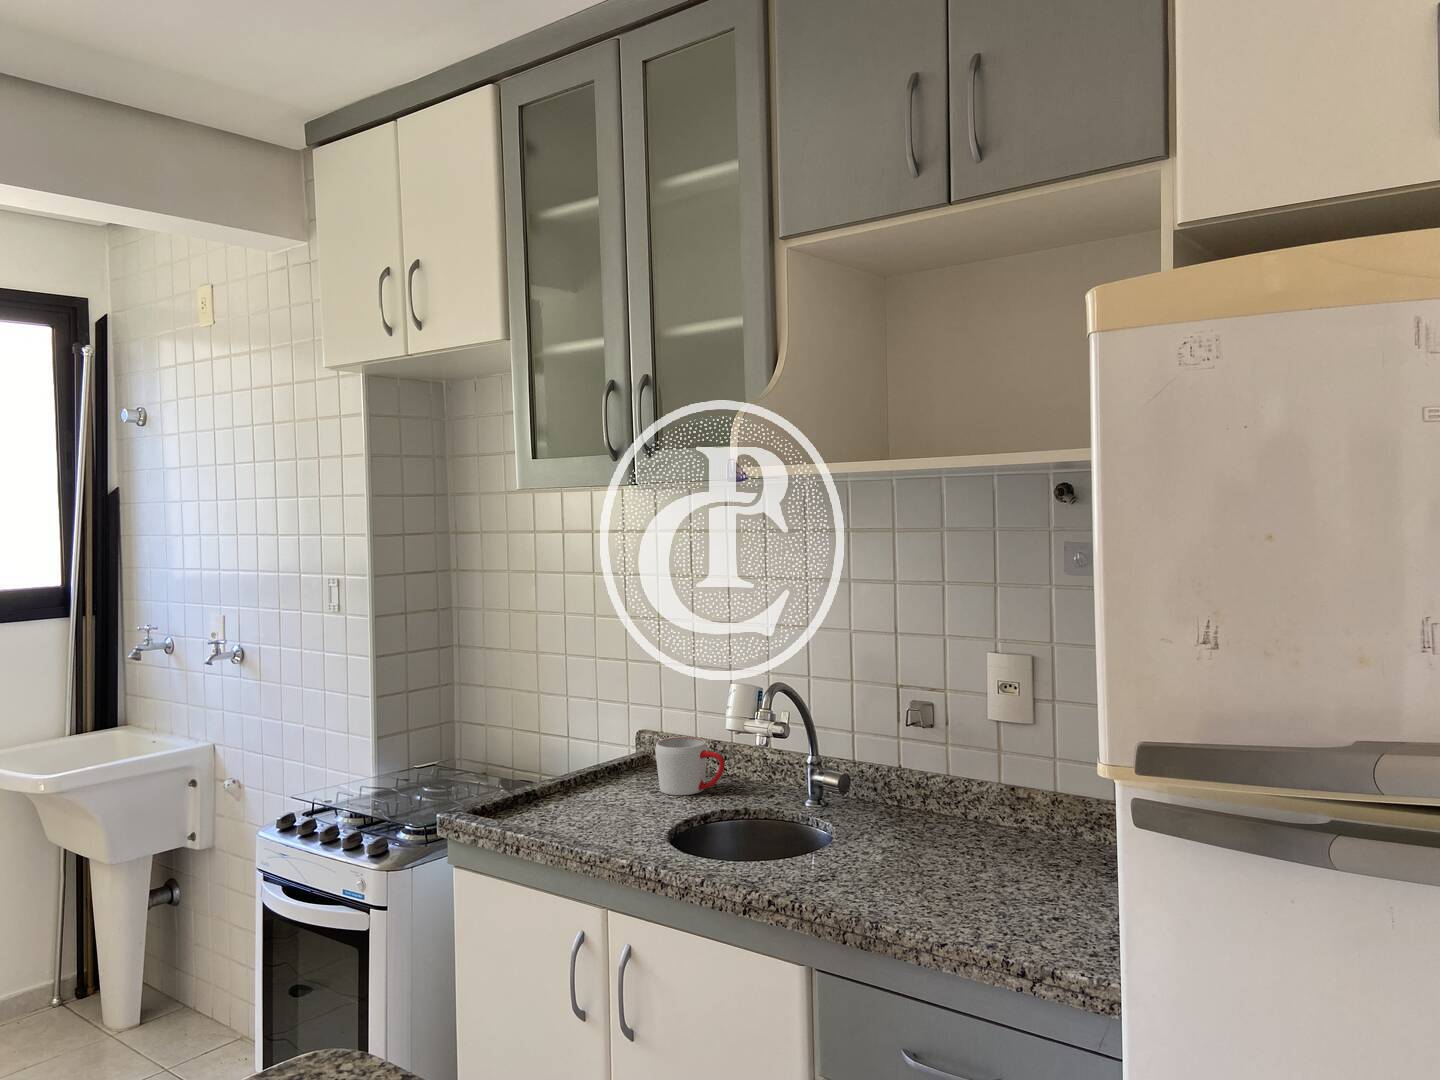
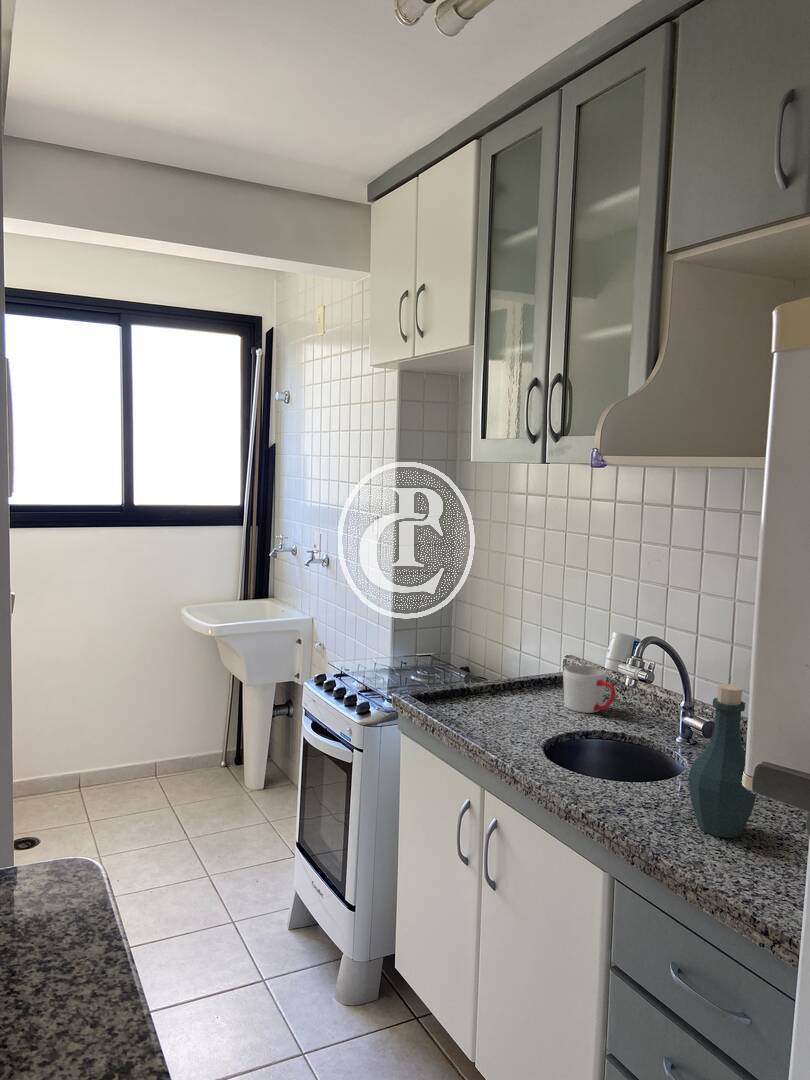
bottle: none [875,718,951,892] -> present [688,684,756,838]

